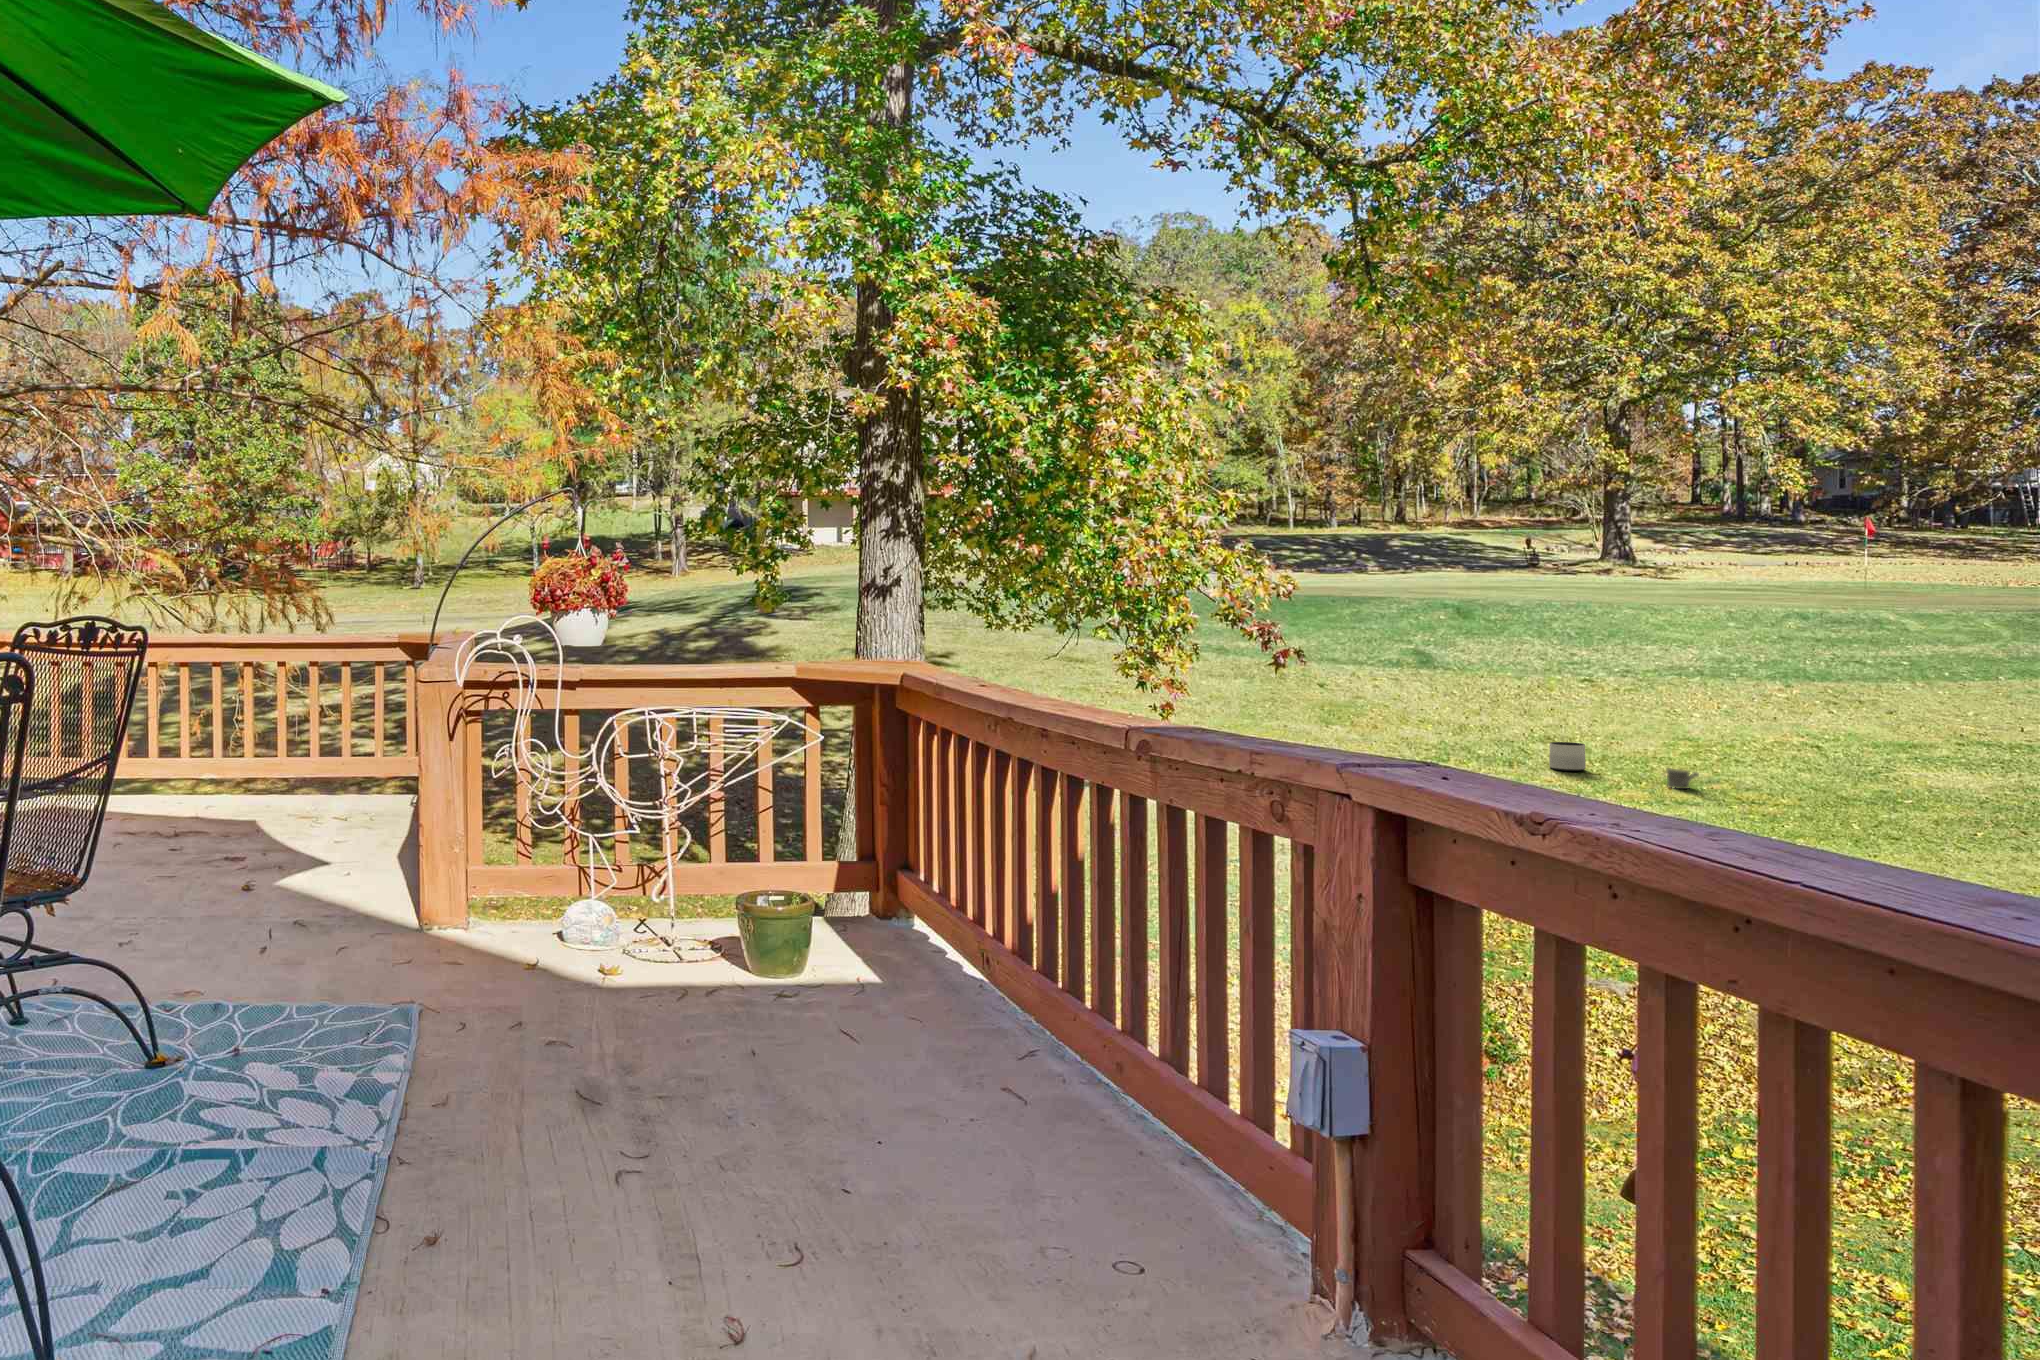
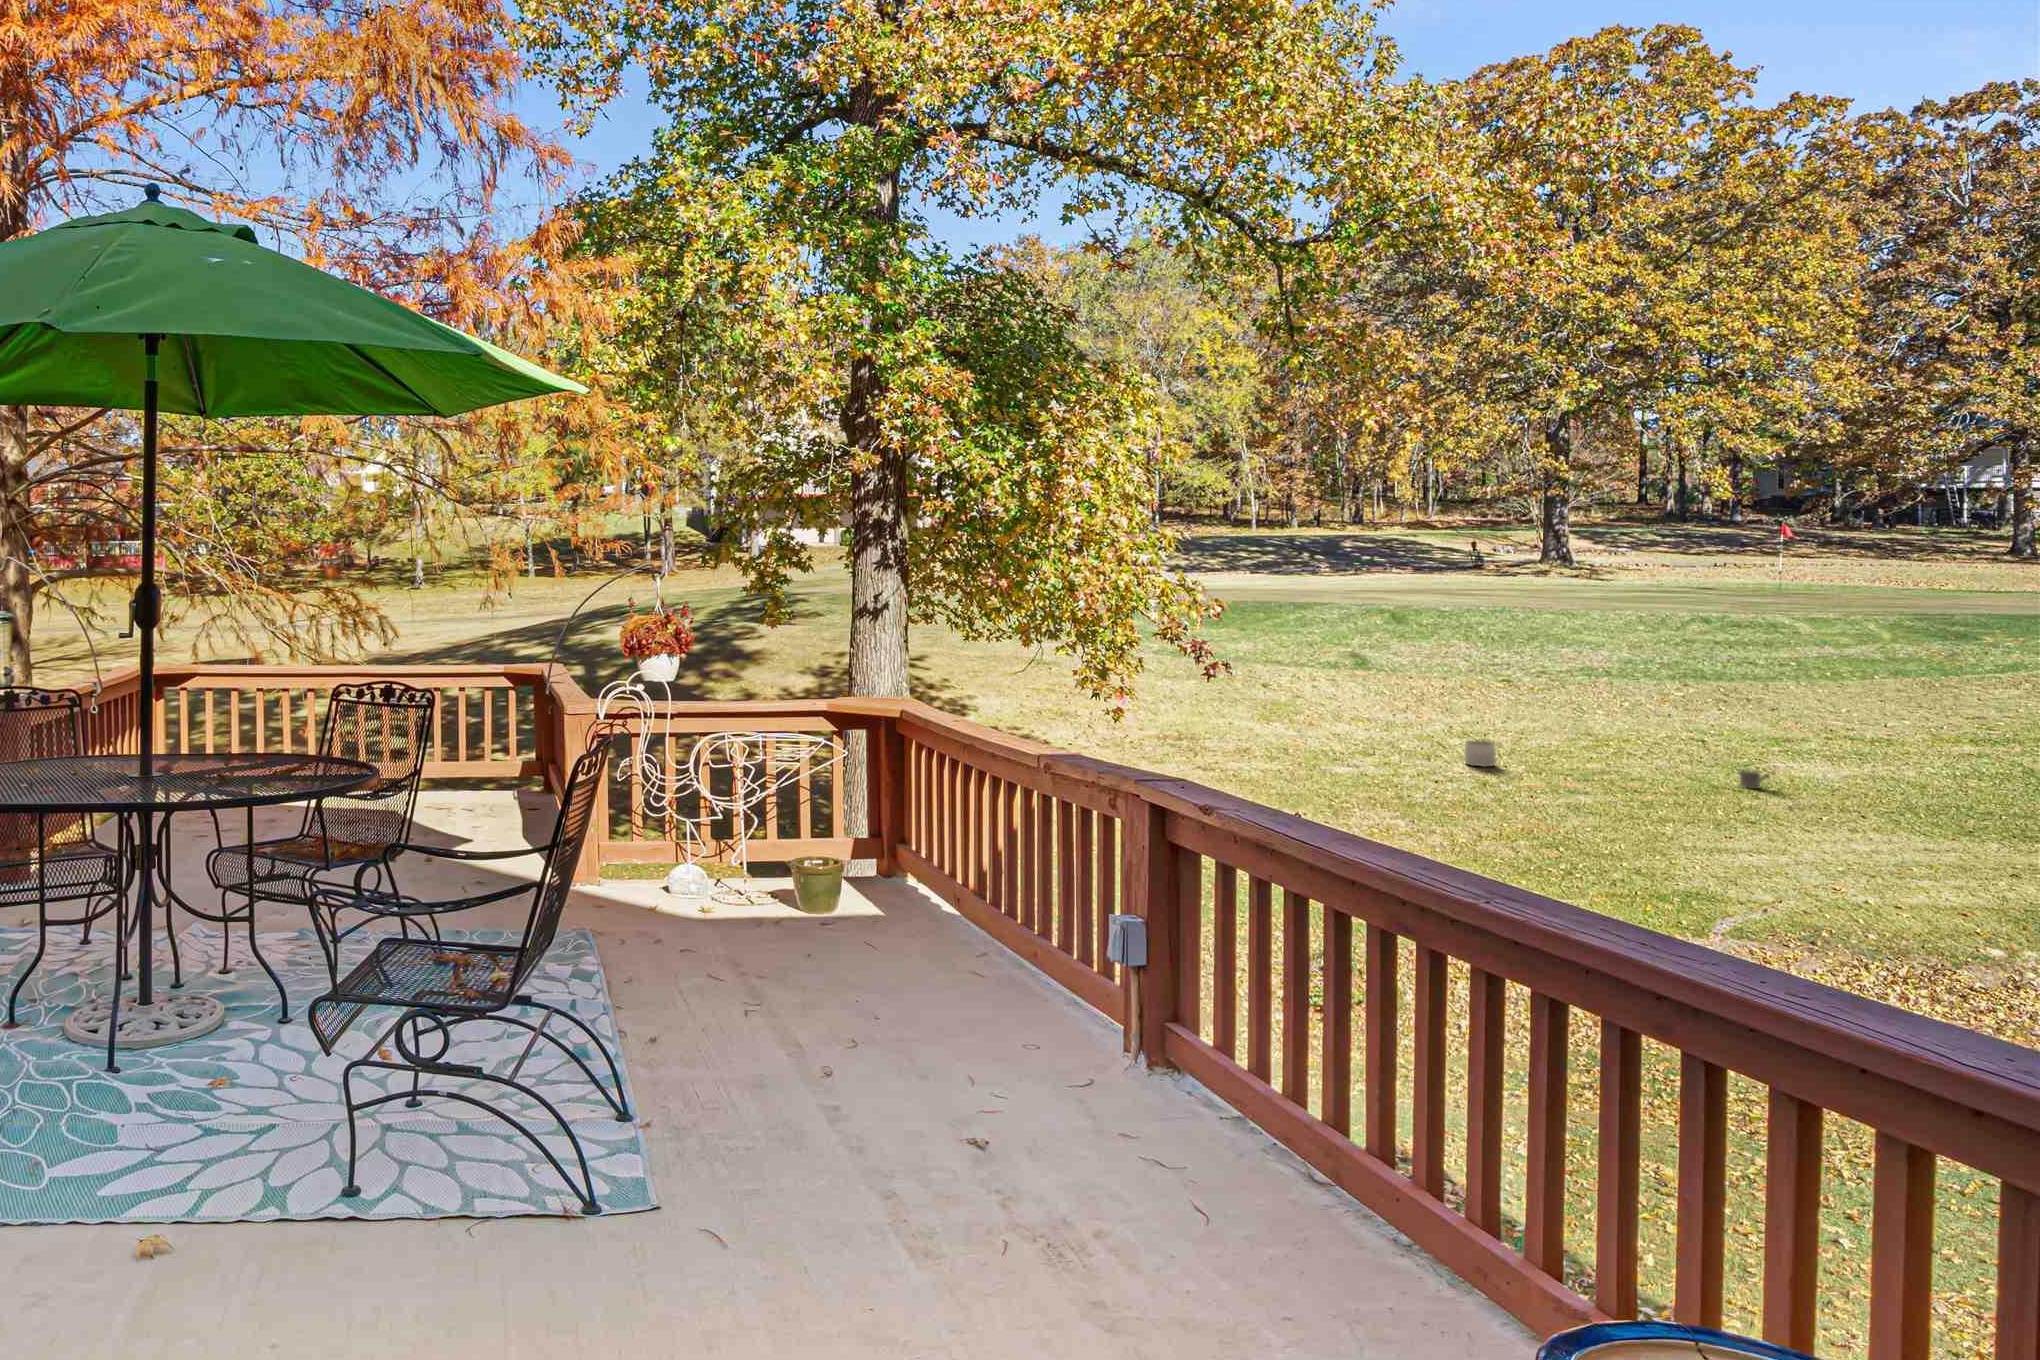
watering can: present [1666,768,1699,789] -> present [1739,770,1770,789]

